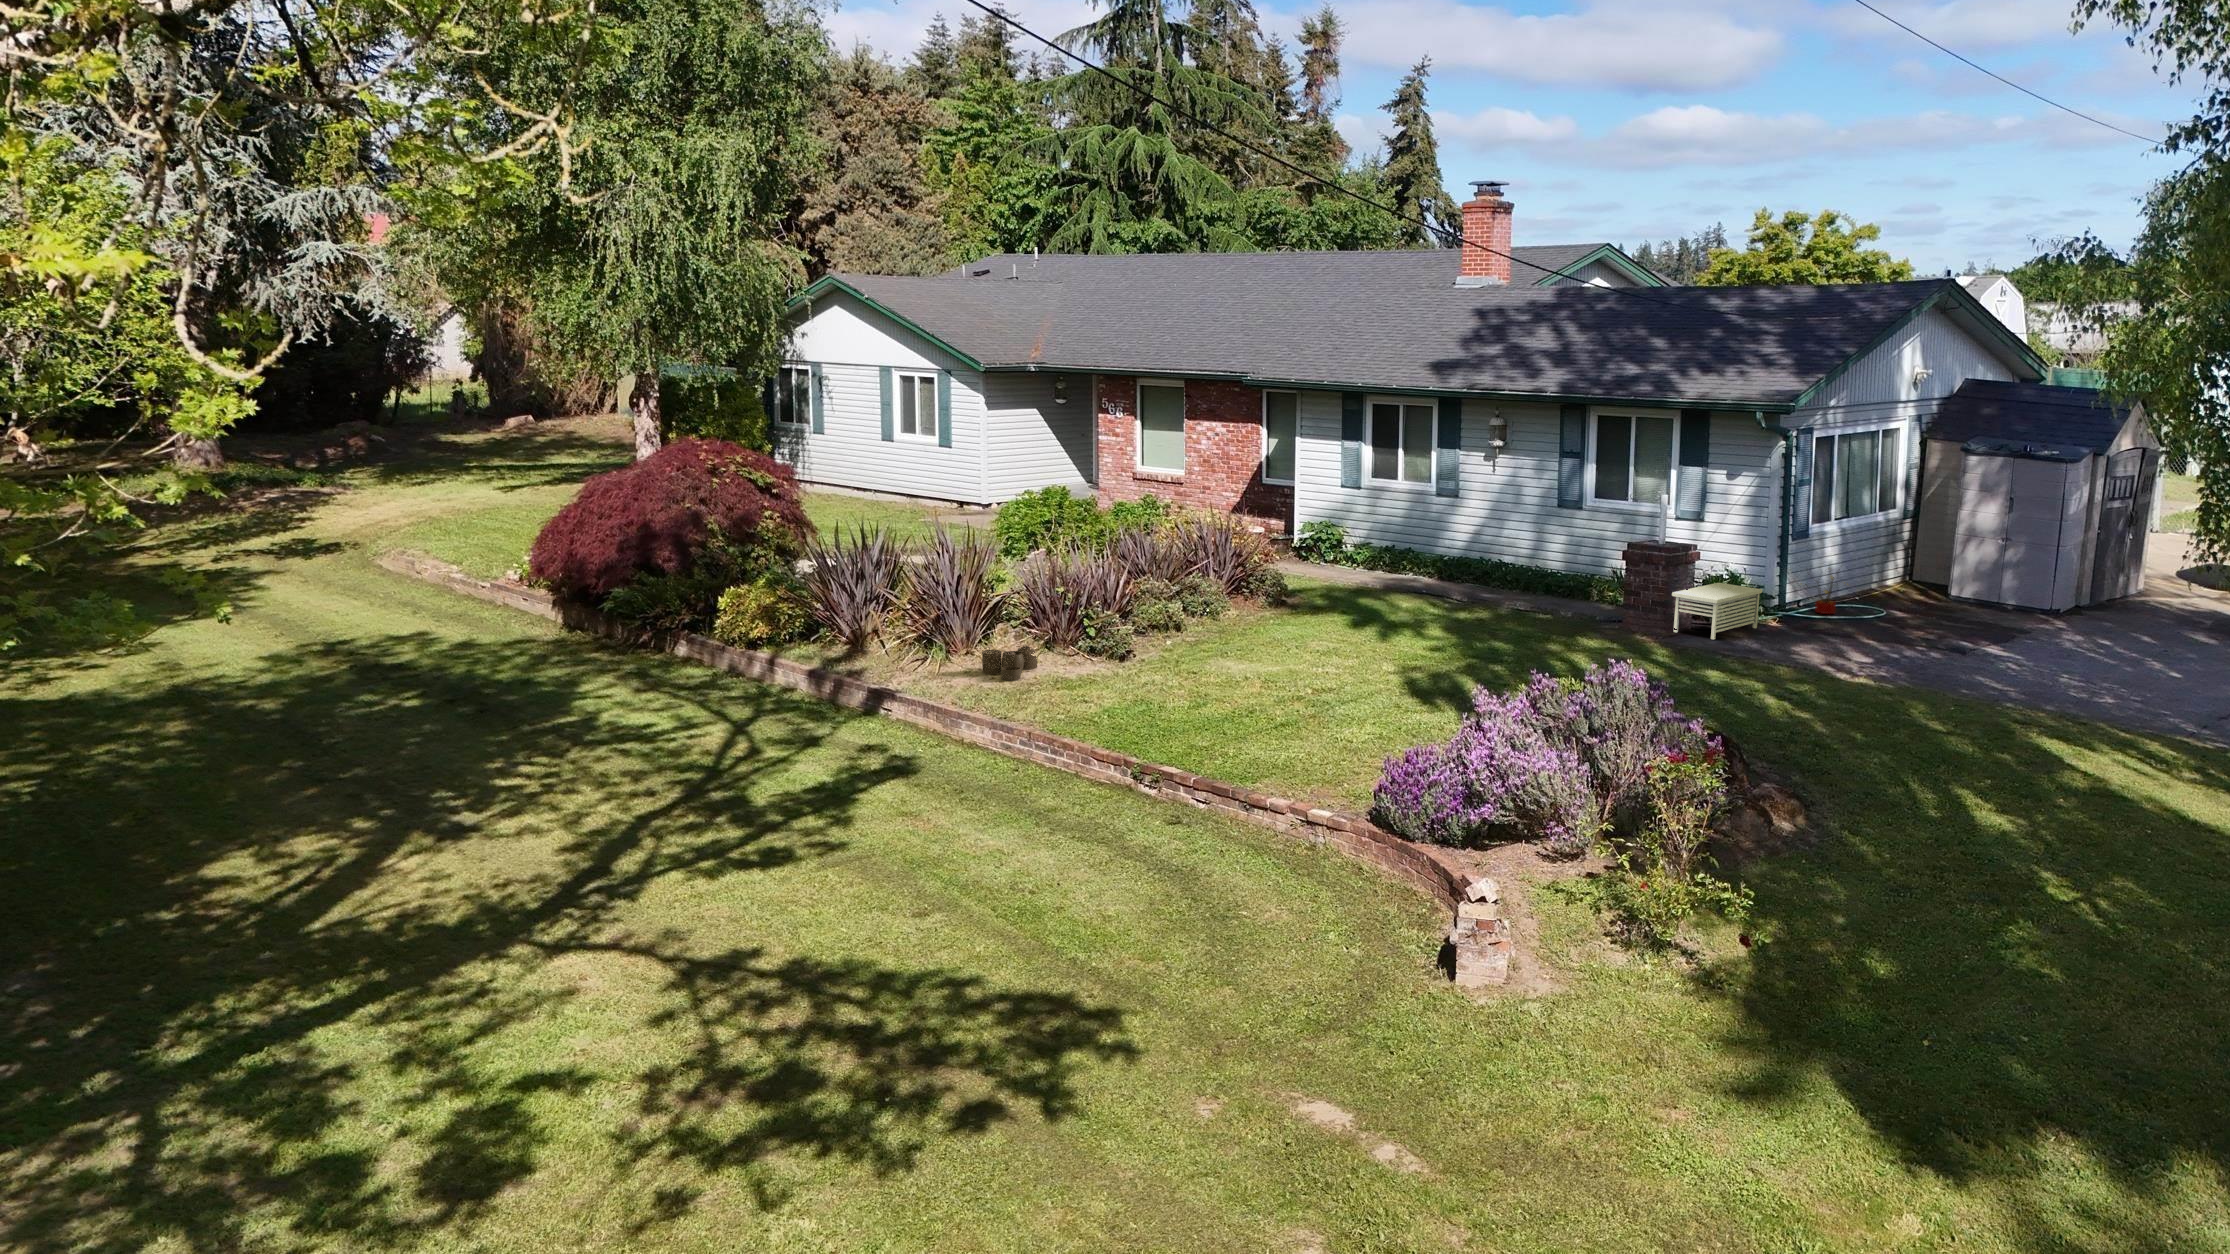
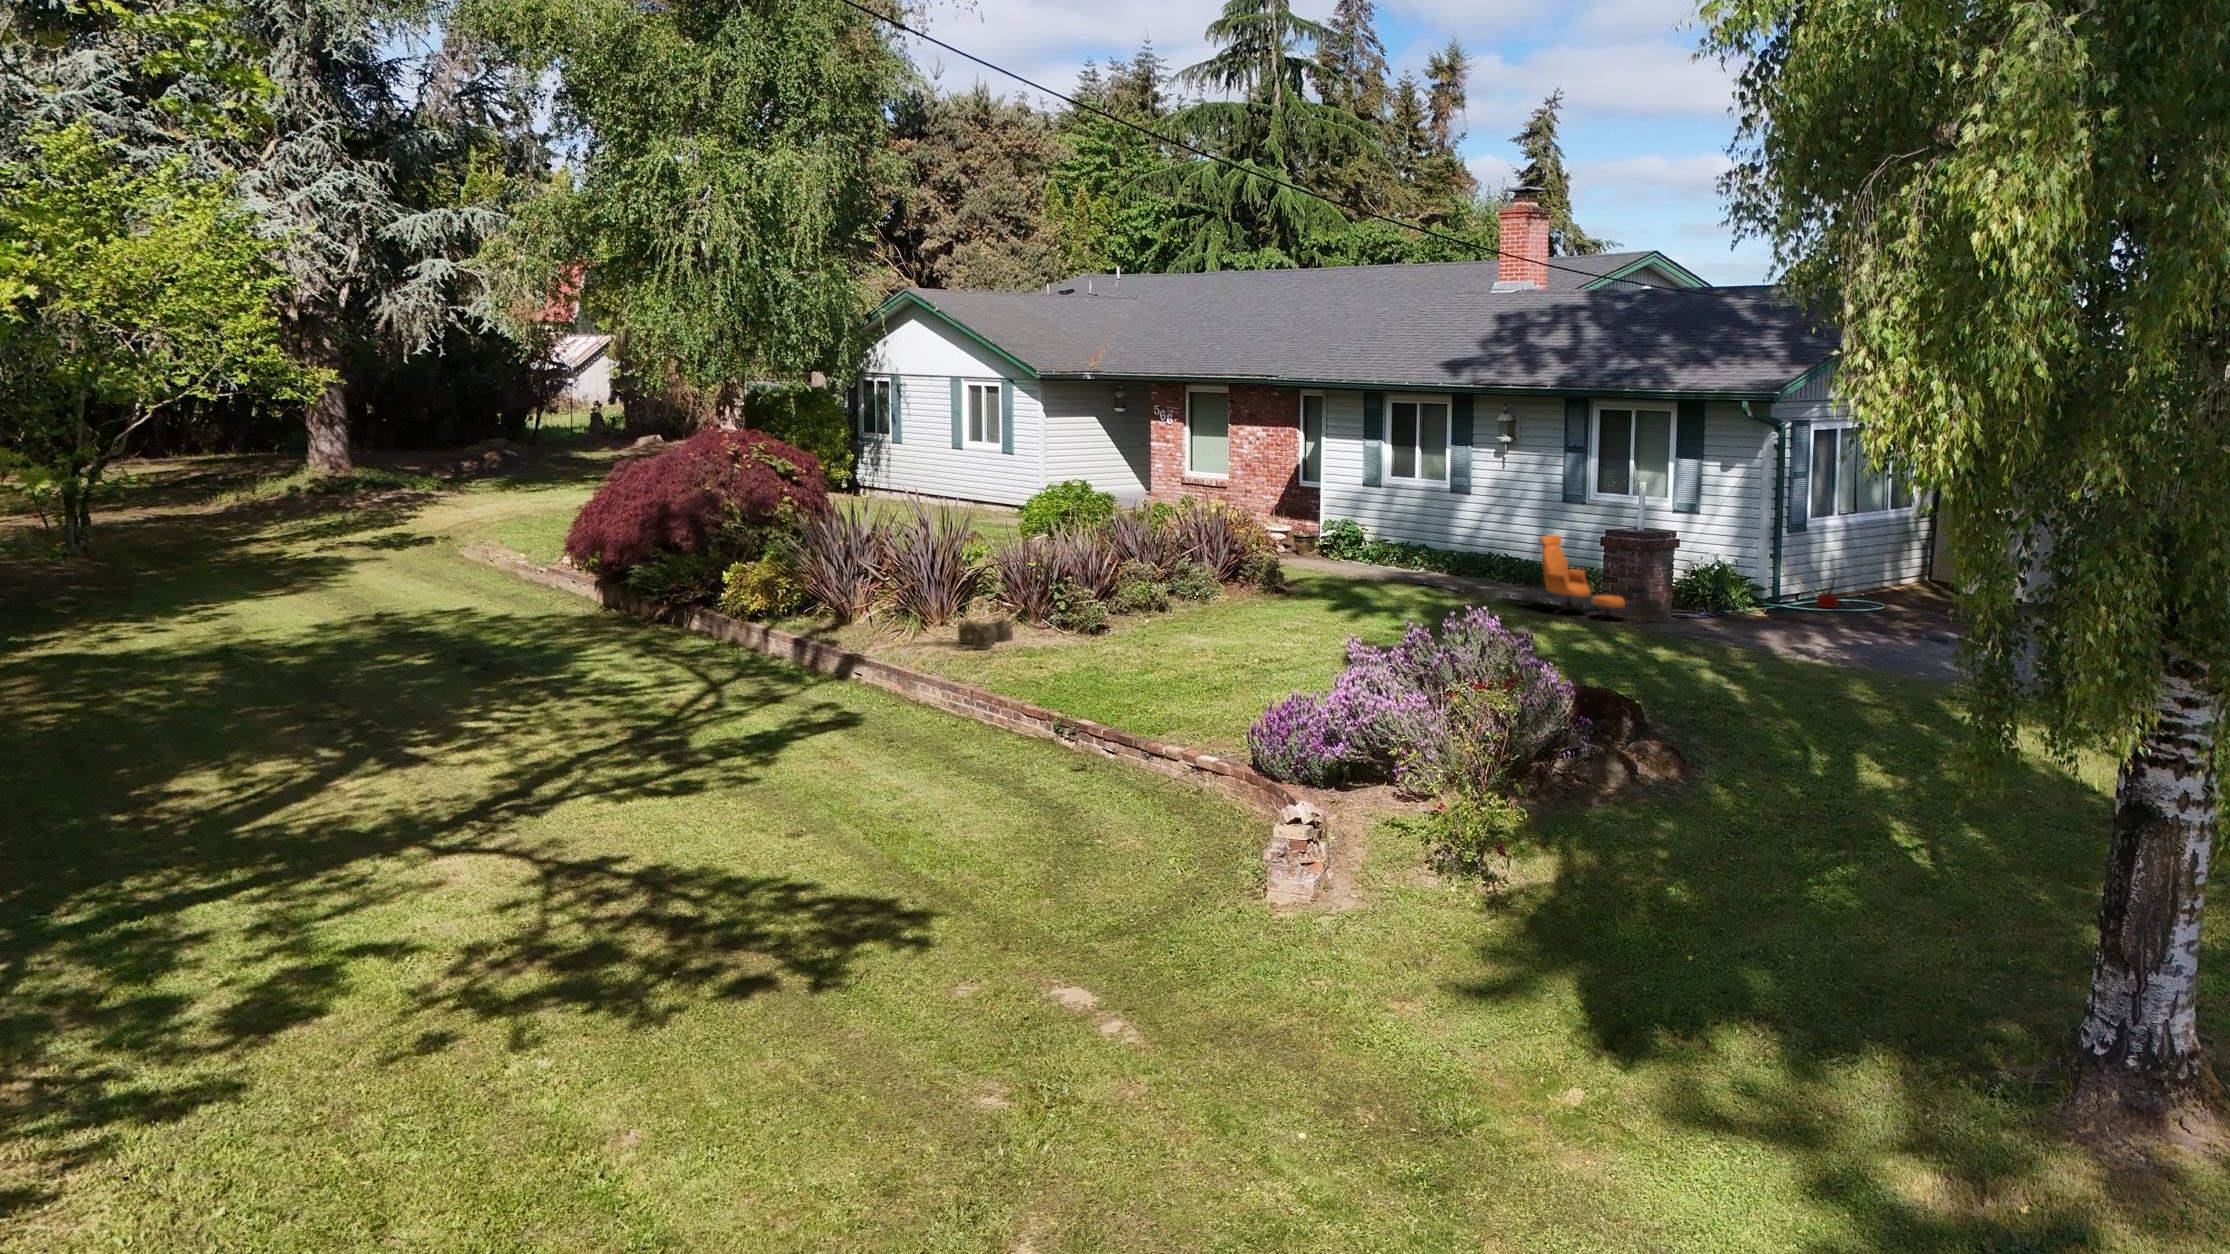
lounge chair: none [1553,546,1641,634] -> present [1540,535,1625,617]
storage bench: present [1672,583,1762,640] -> none [1657,573,1753,627]

